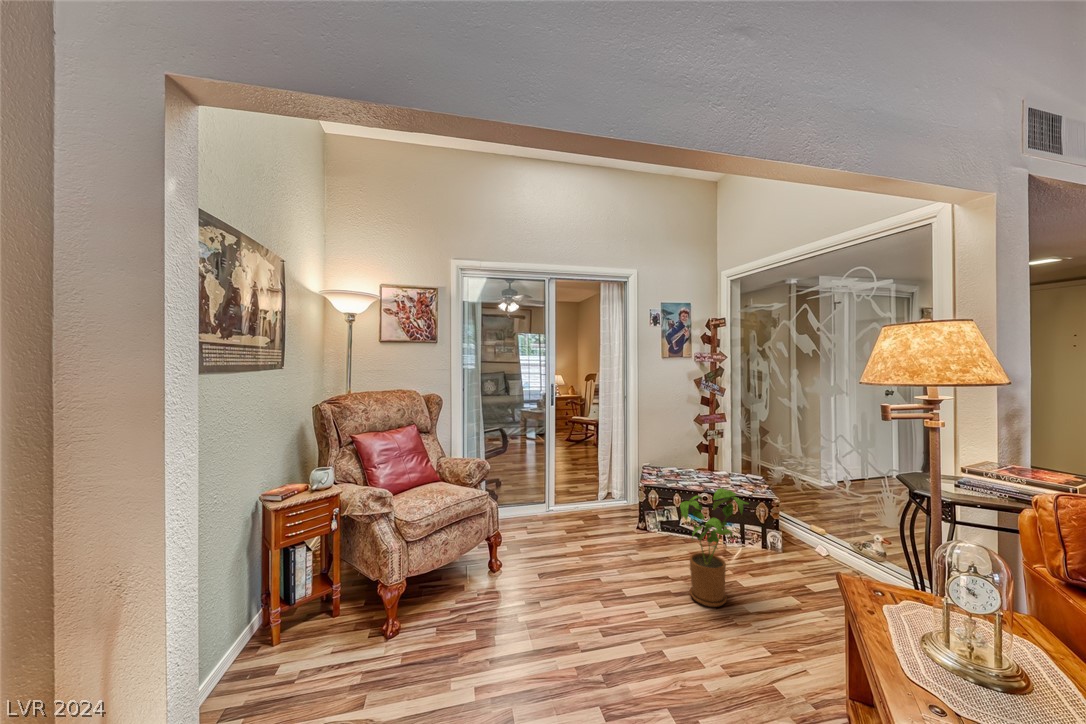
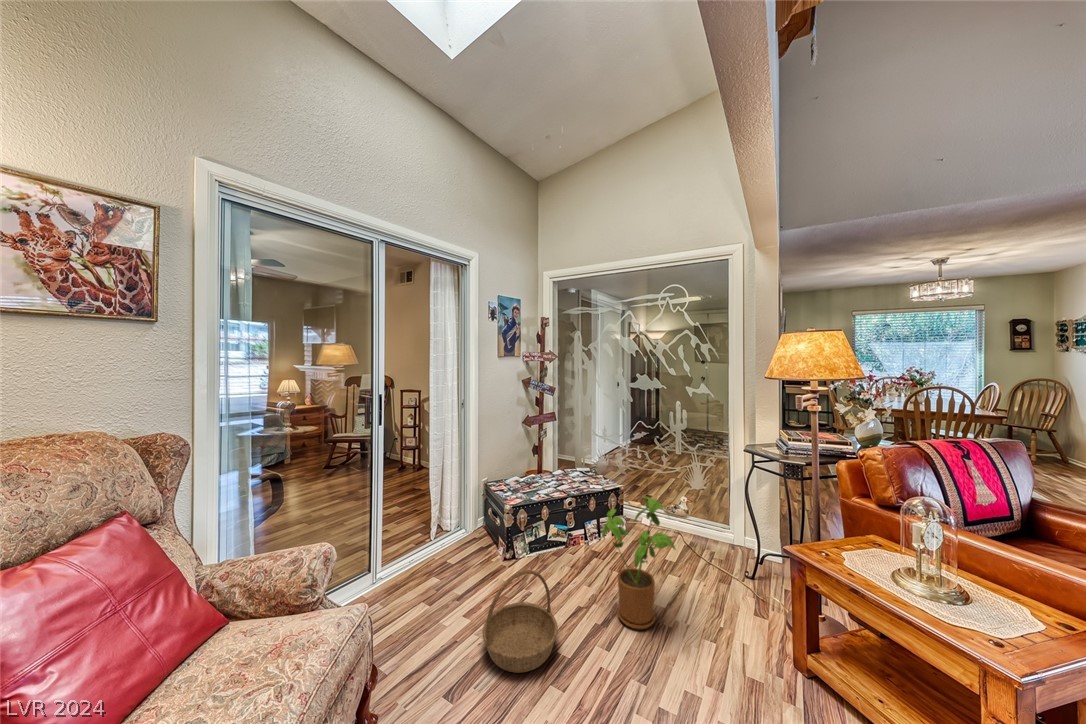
basket: none [571,517,629,587] -> present [482,570,558,673]

